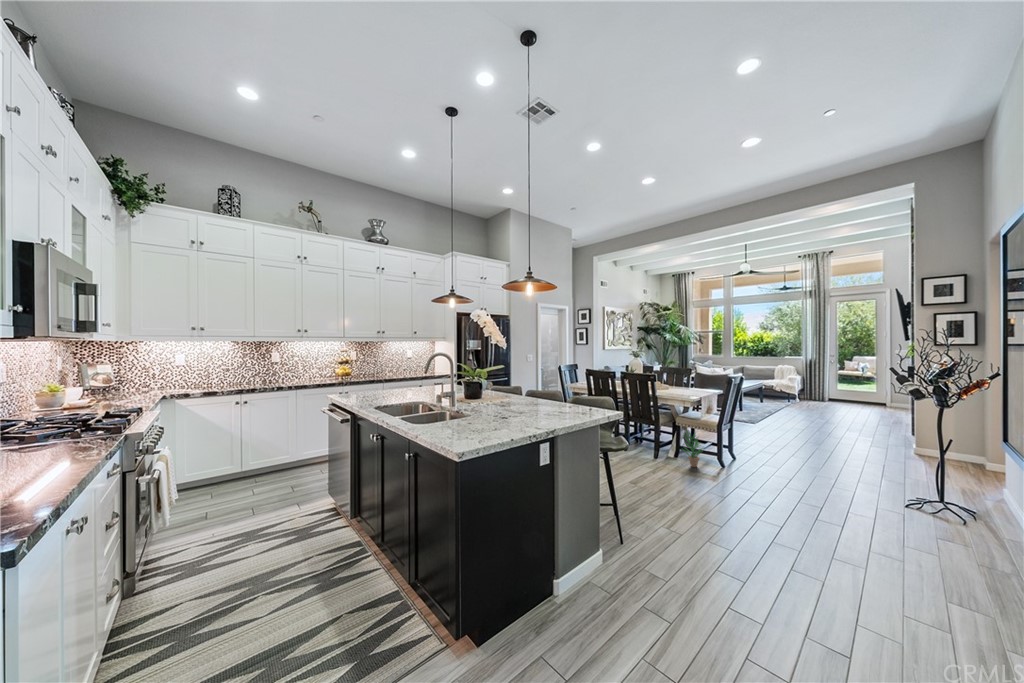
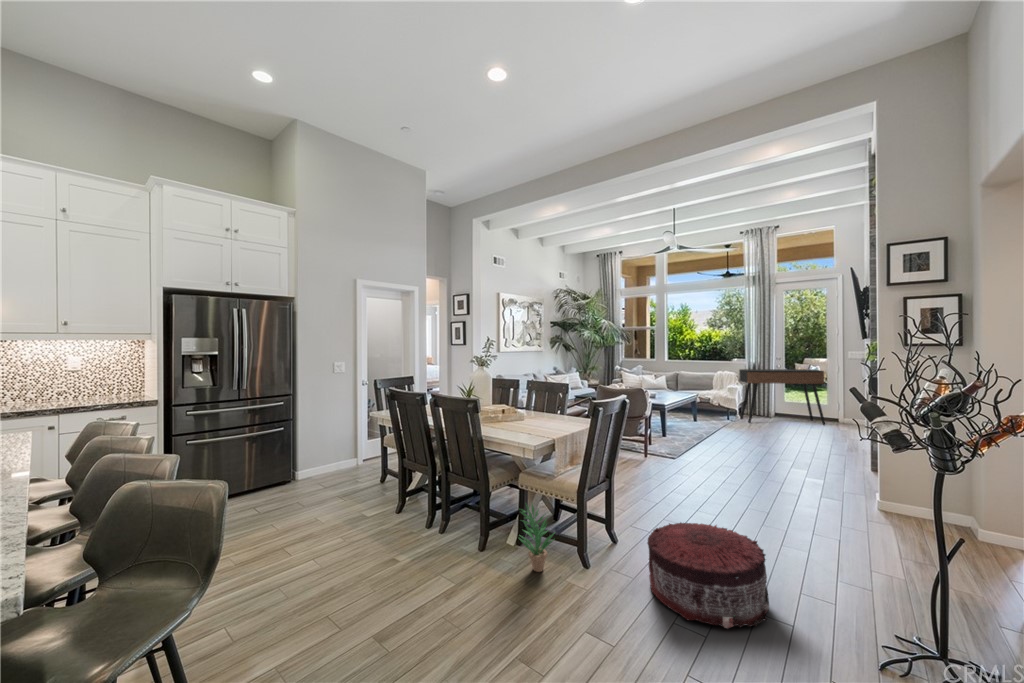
console table: none [798,364,874,407] -> present [739,369,825,425]
pouf: none [762,444,840,492] -> present [647,523,769,628]

